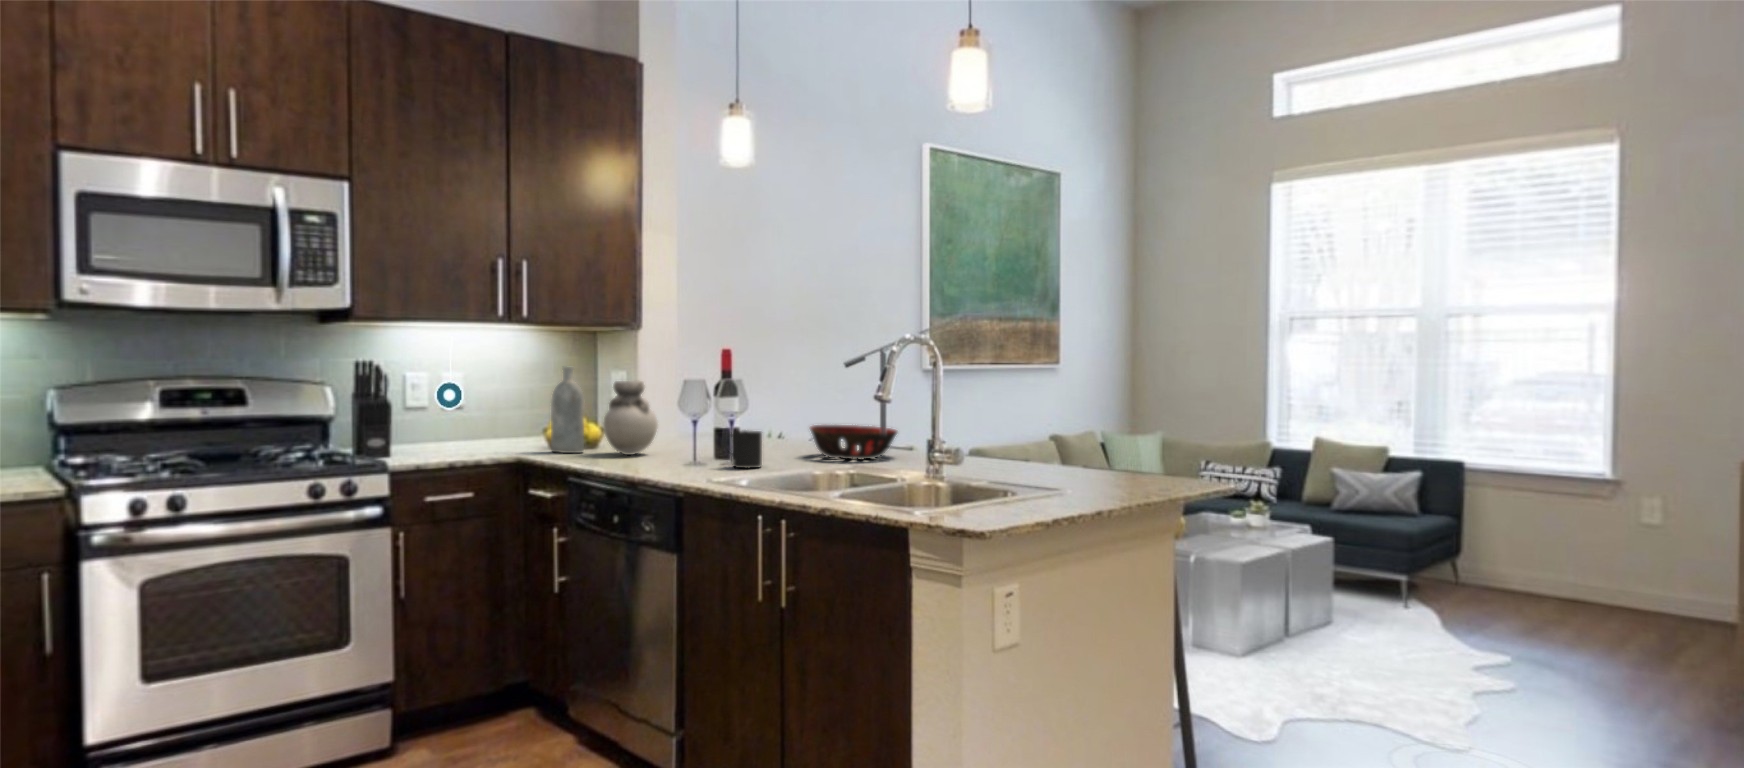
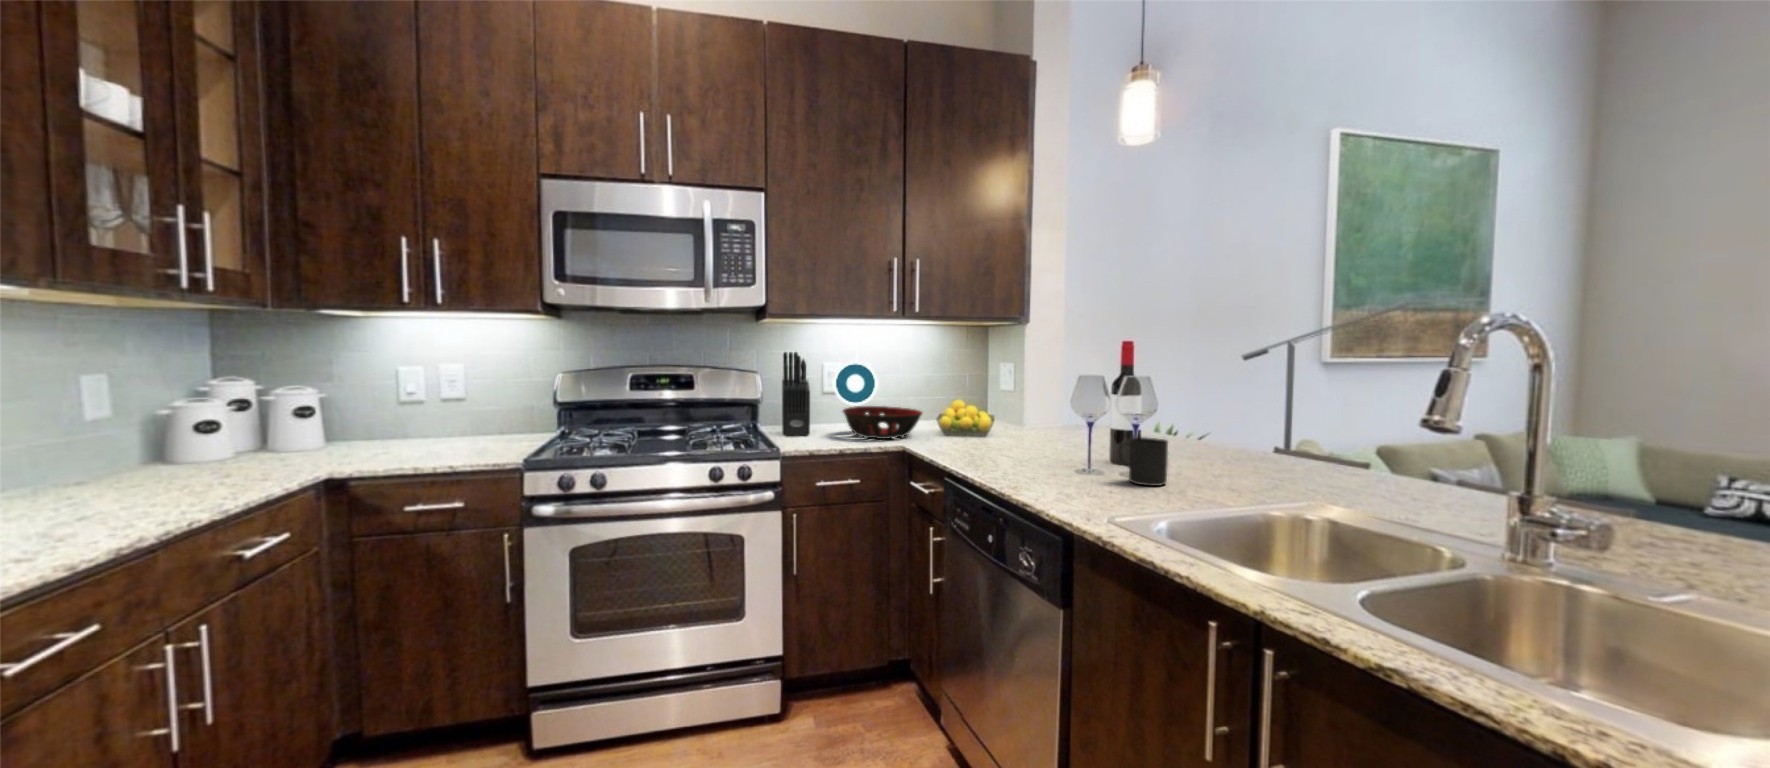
bottle: present [551,366,585,453] -> none [938,359,970,446]
vase: present [603,381,658,455] -> none [987,374,1043,452]
decorative bowl: present [810,425,897,459] -> present [843,406,922,439]

